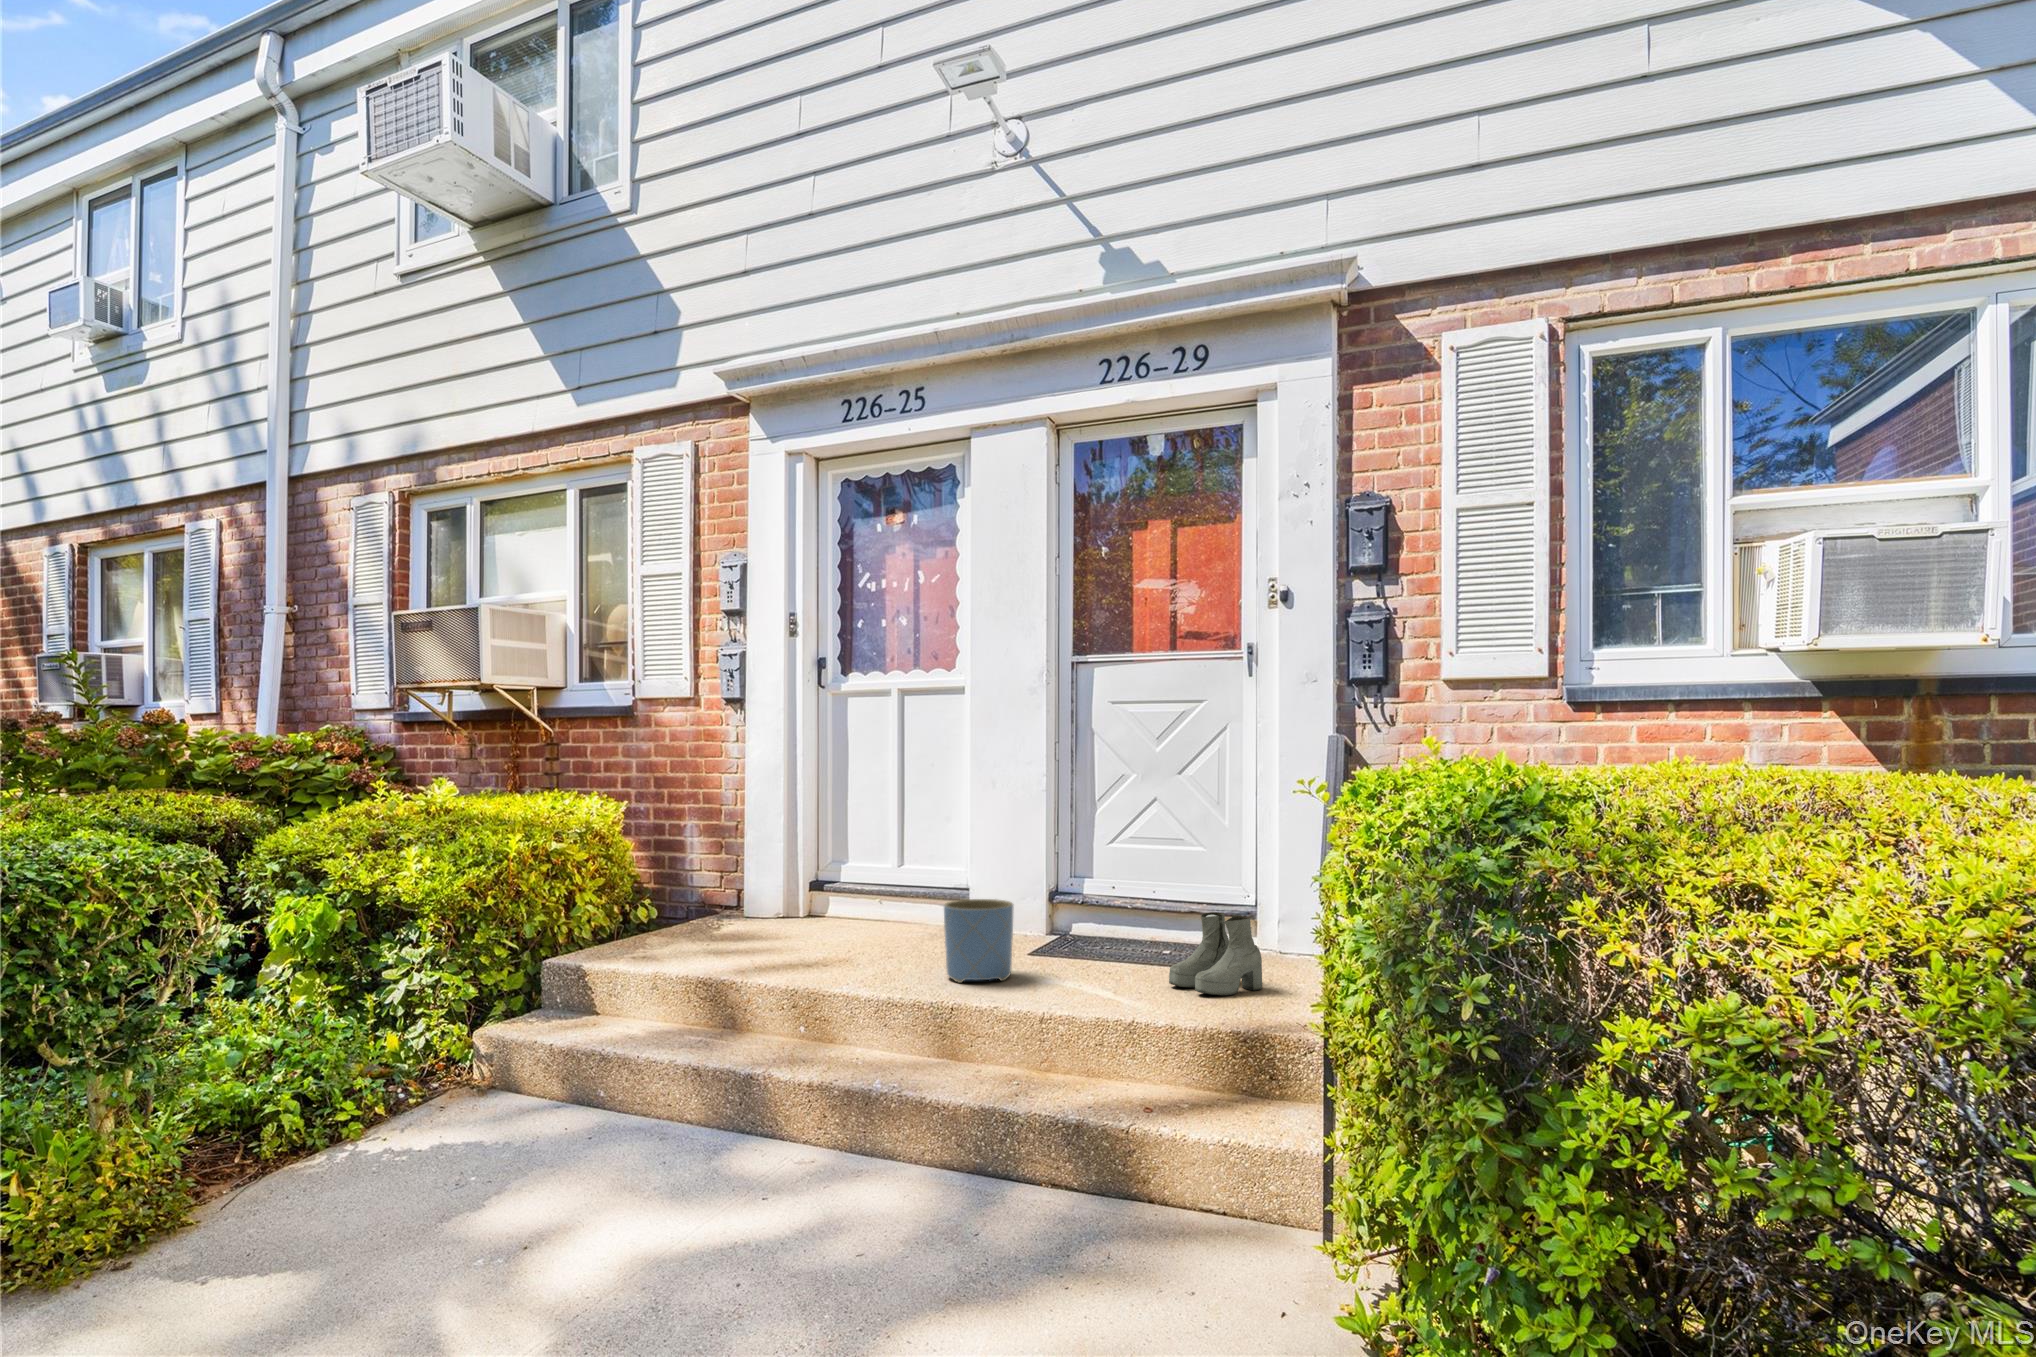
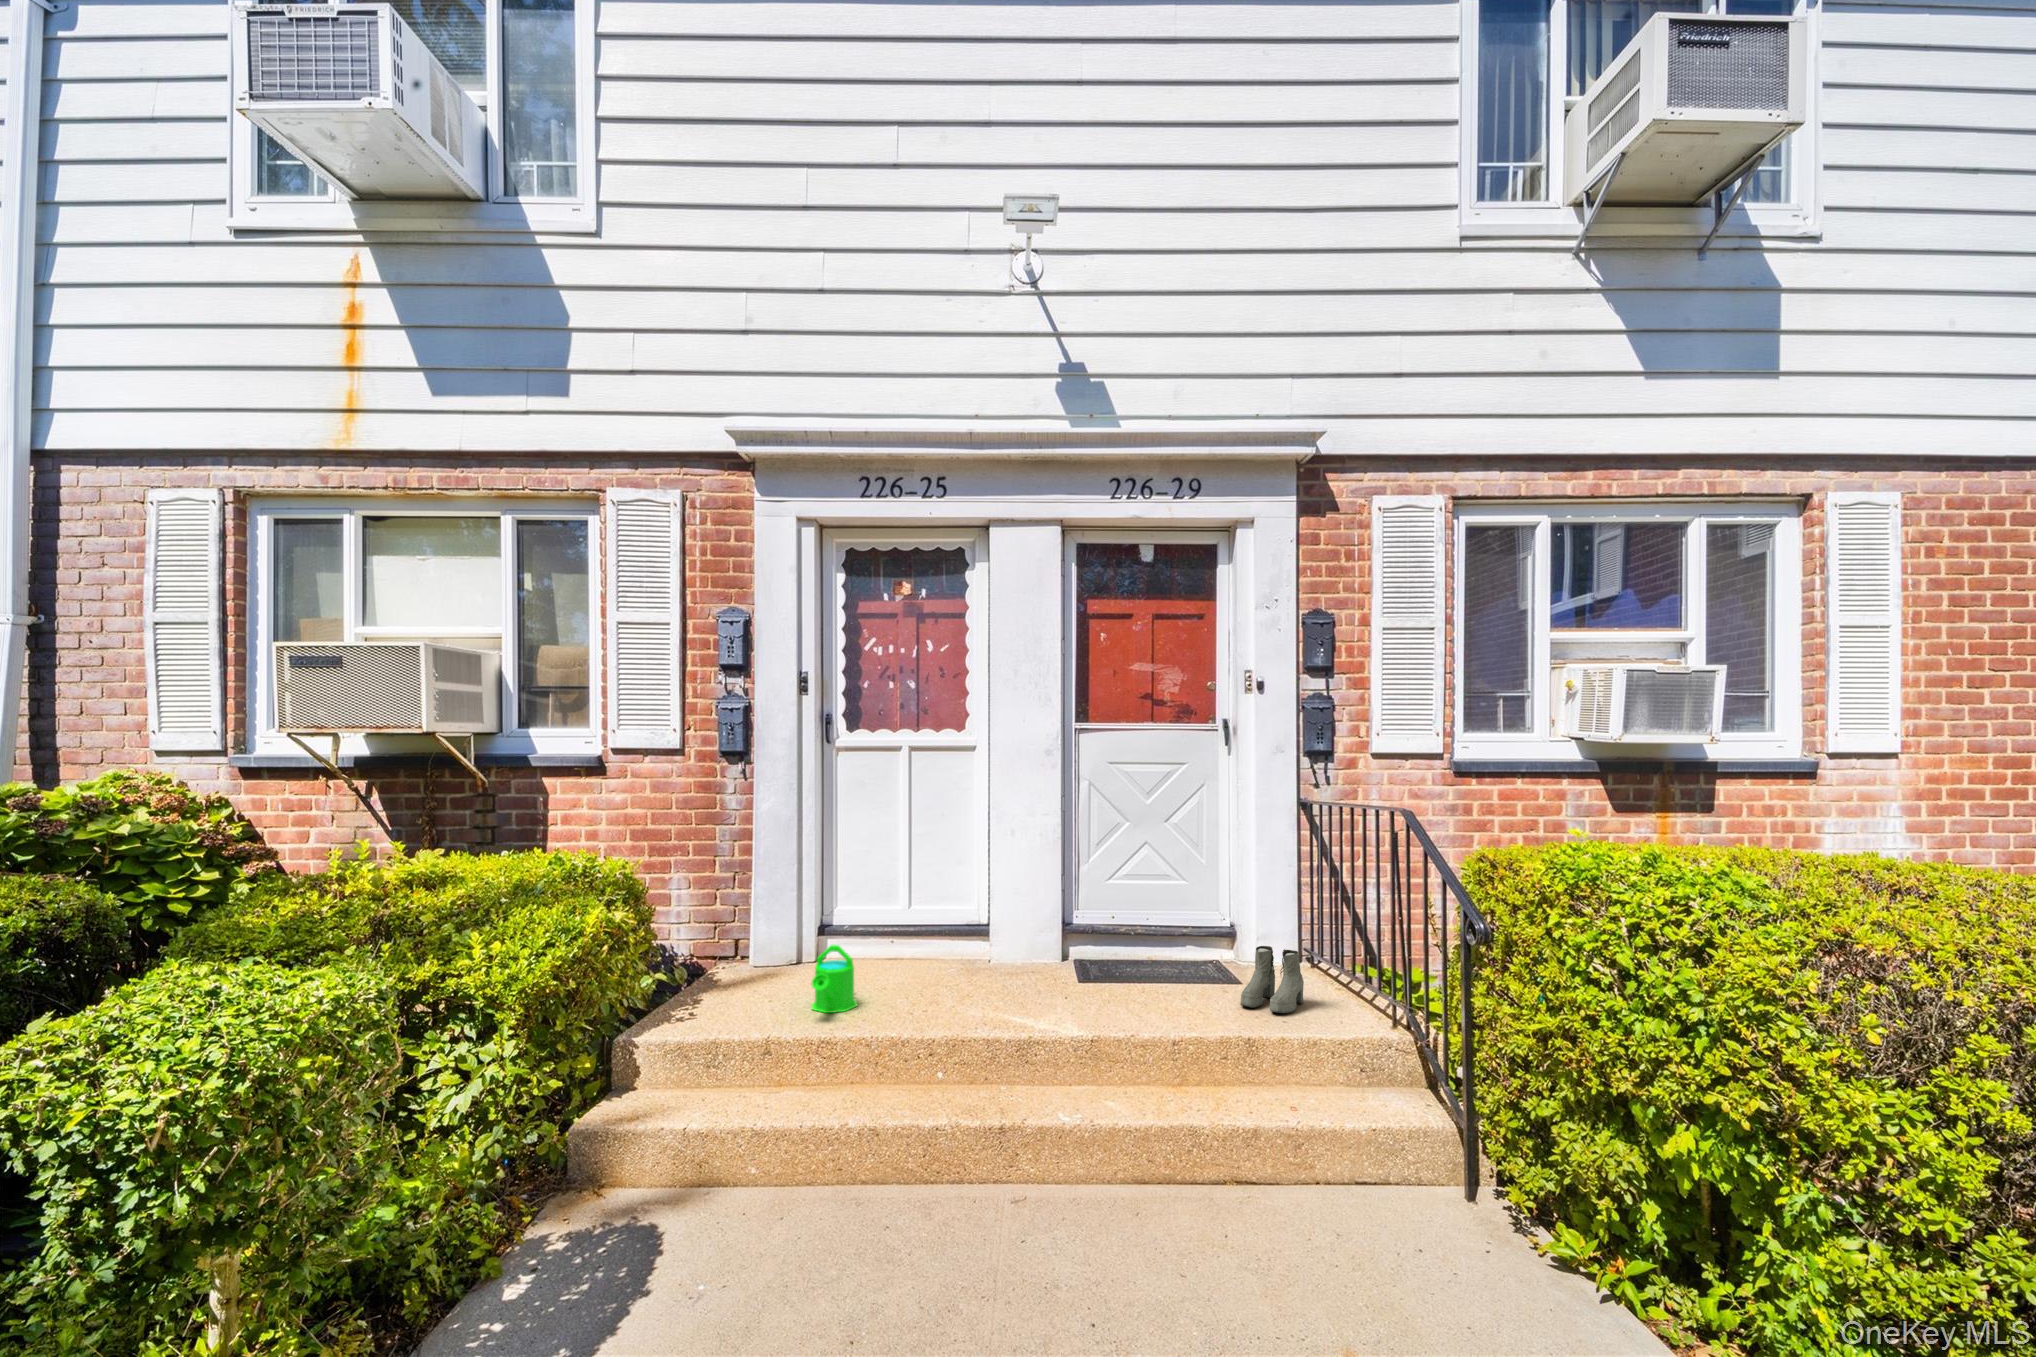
watering can: none [702,883,777,954] -> present [811,945,857,1013]
planter: present [944,899,1014,983] -> none [1062,948,1120,1024]

